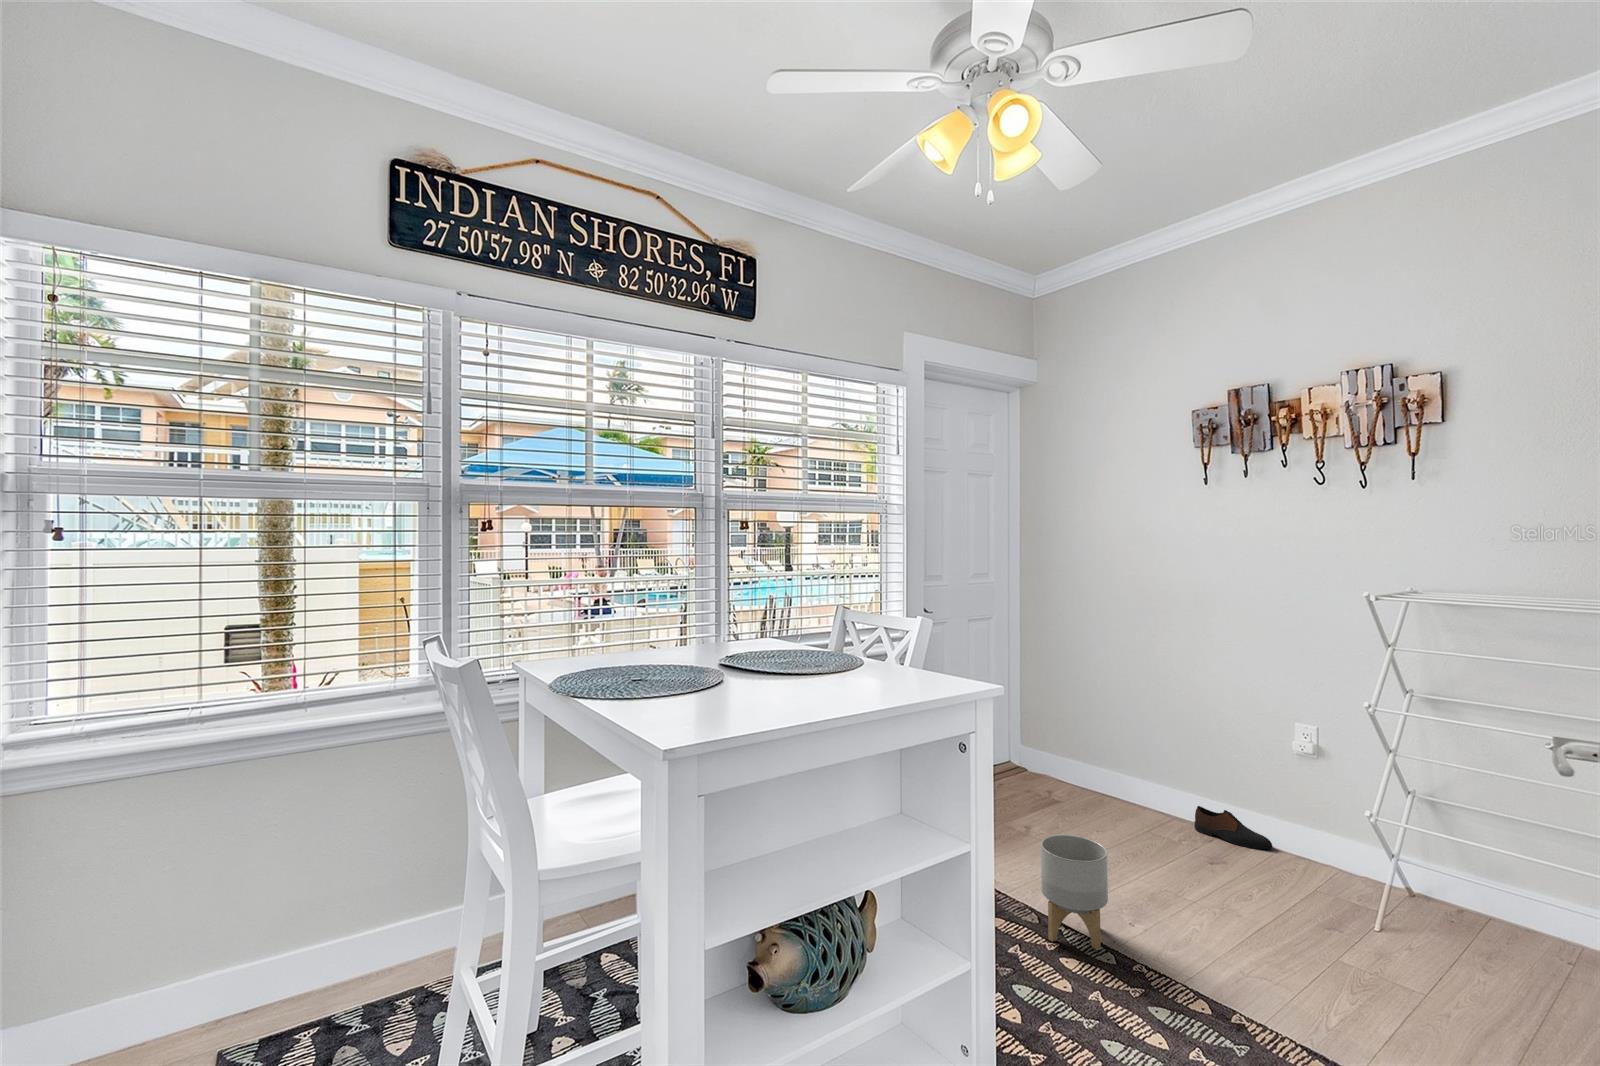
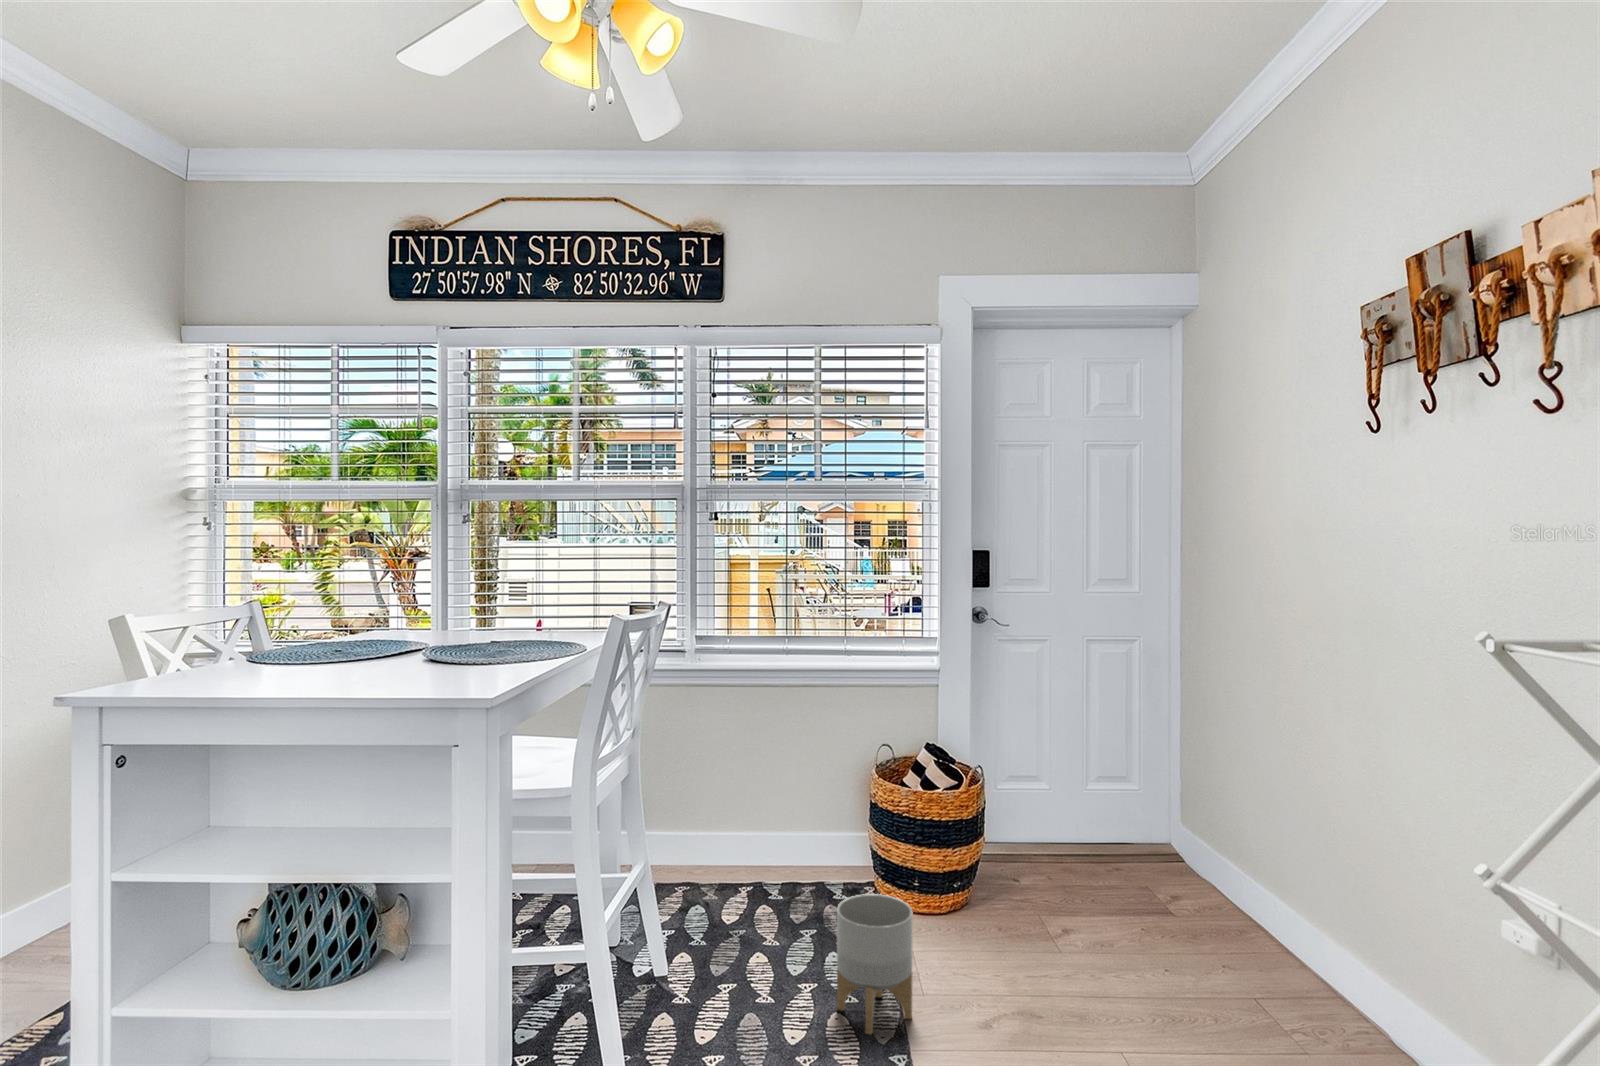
shoe: present [1194,806,1273,849] -> none [1274,949,1355,1037]

